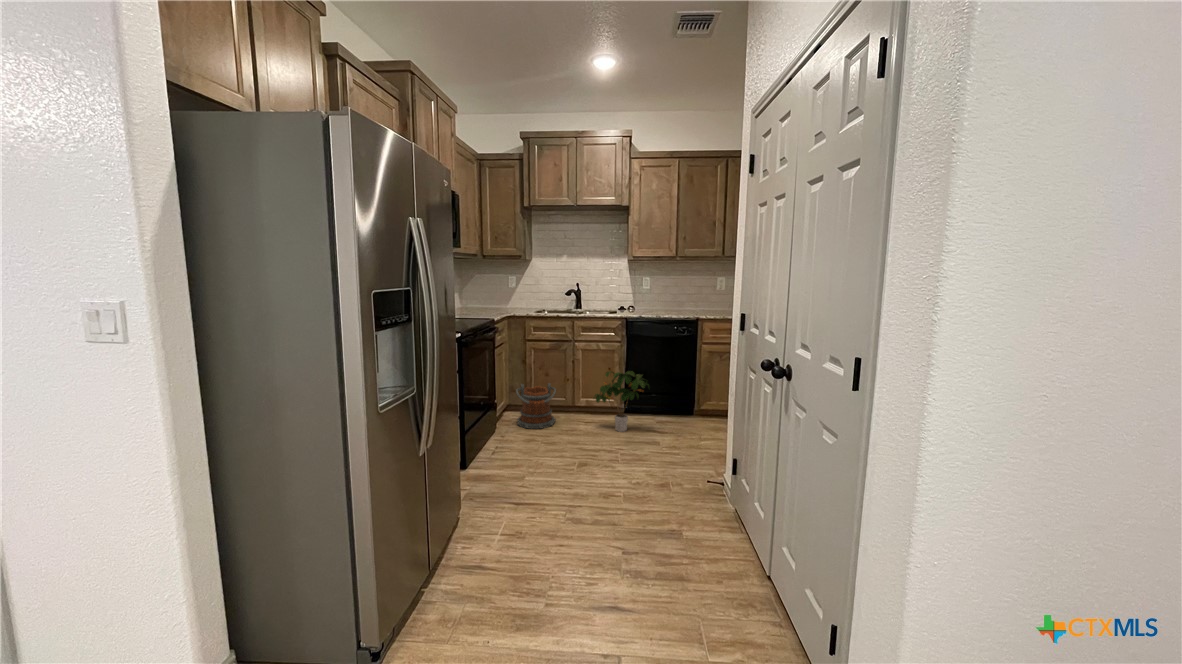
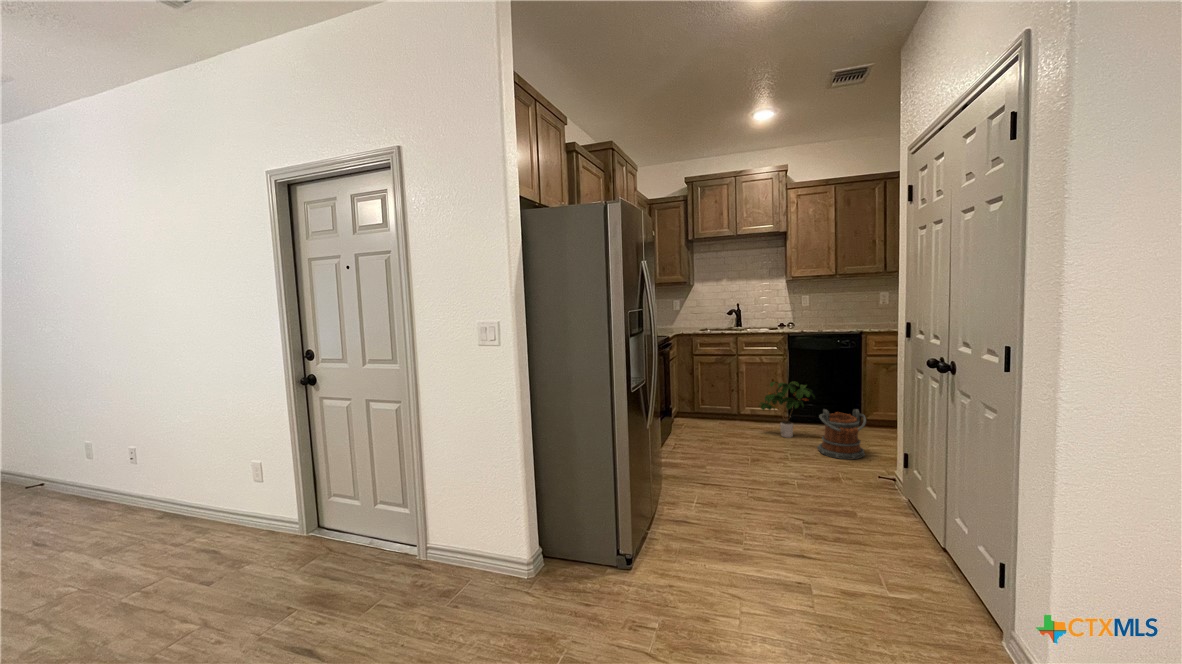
bucket: present [516,383,556,429] -> present [817,409,866,459]

